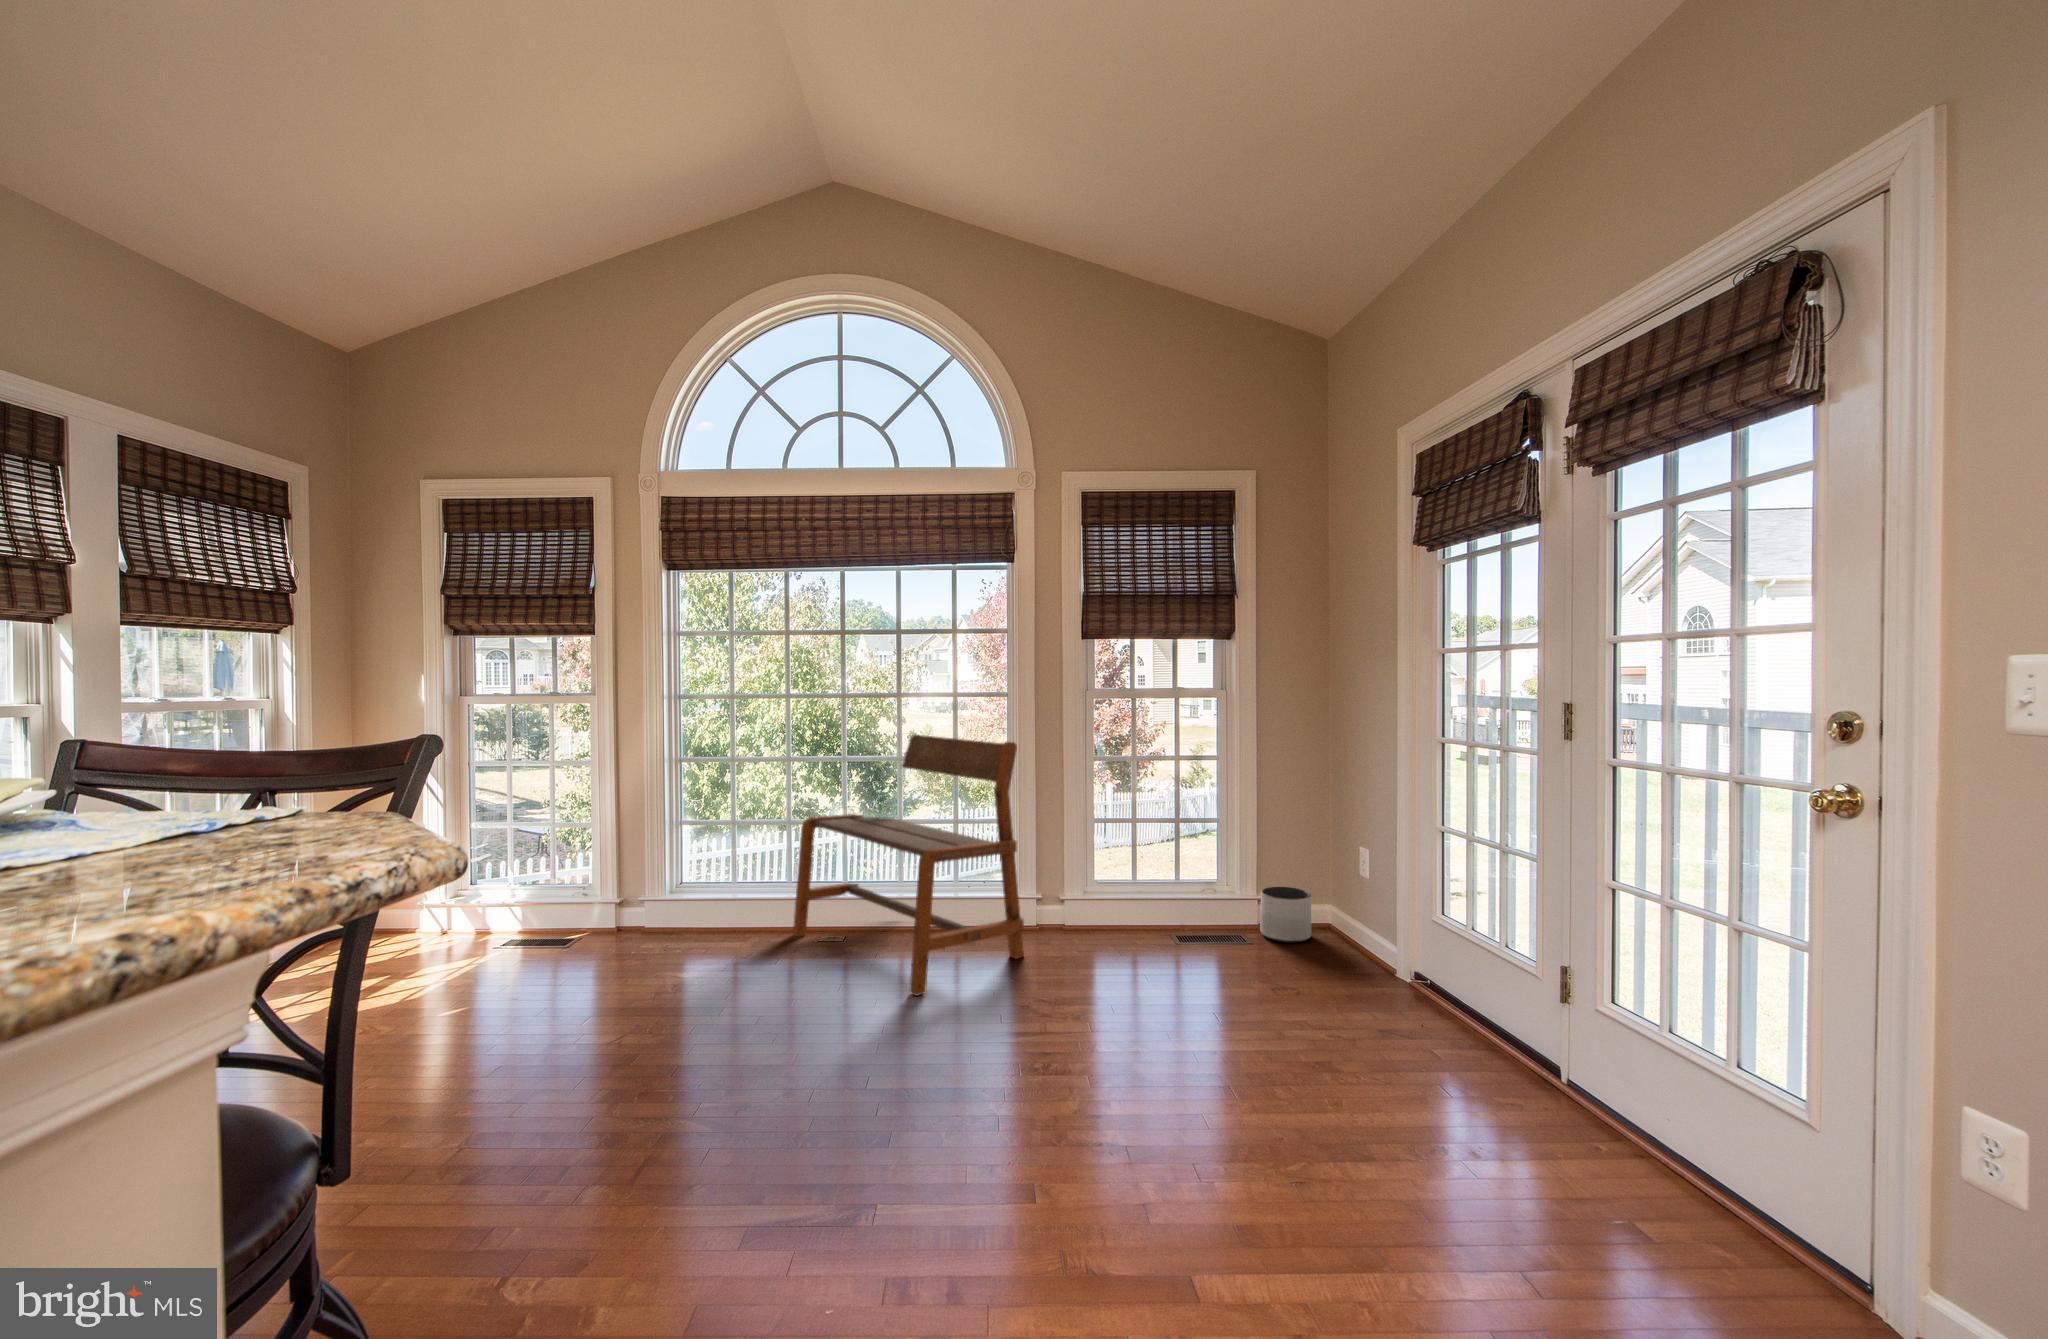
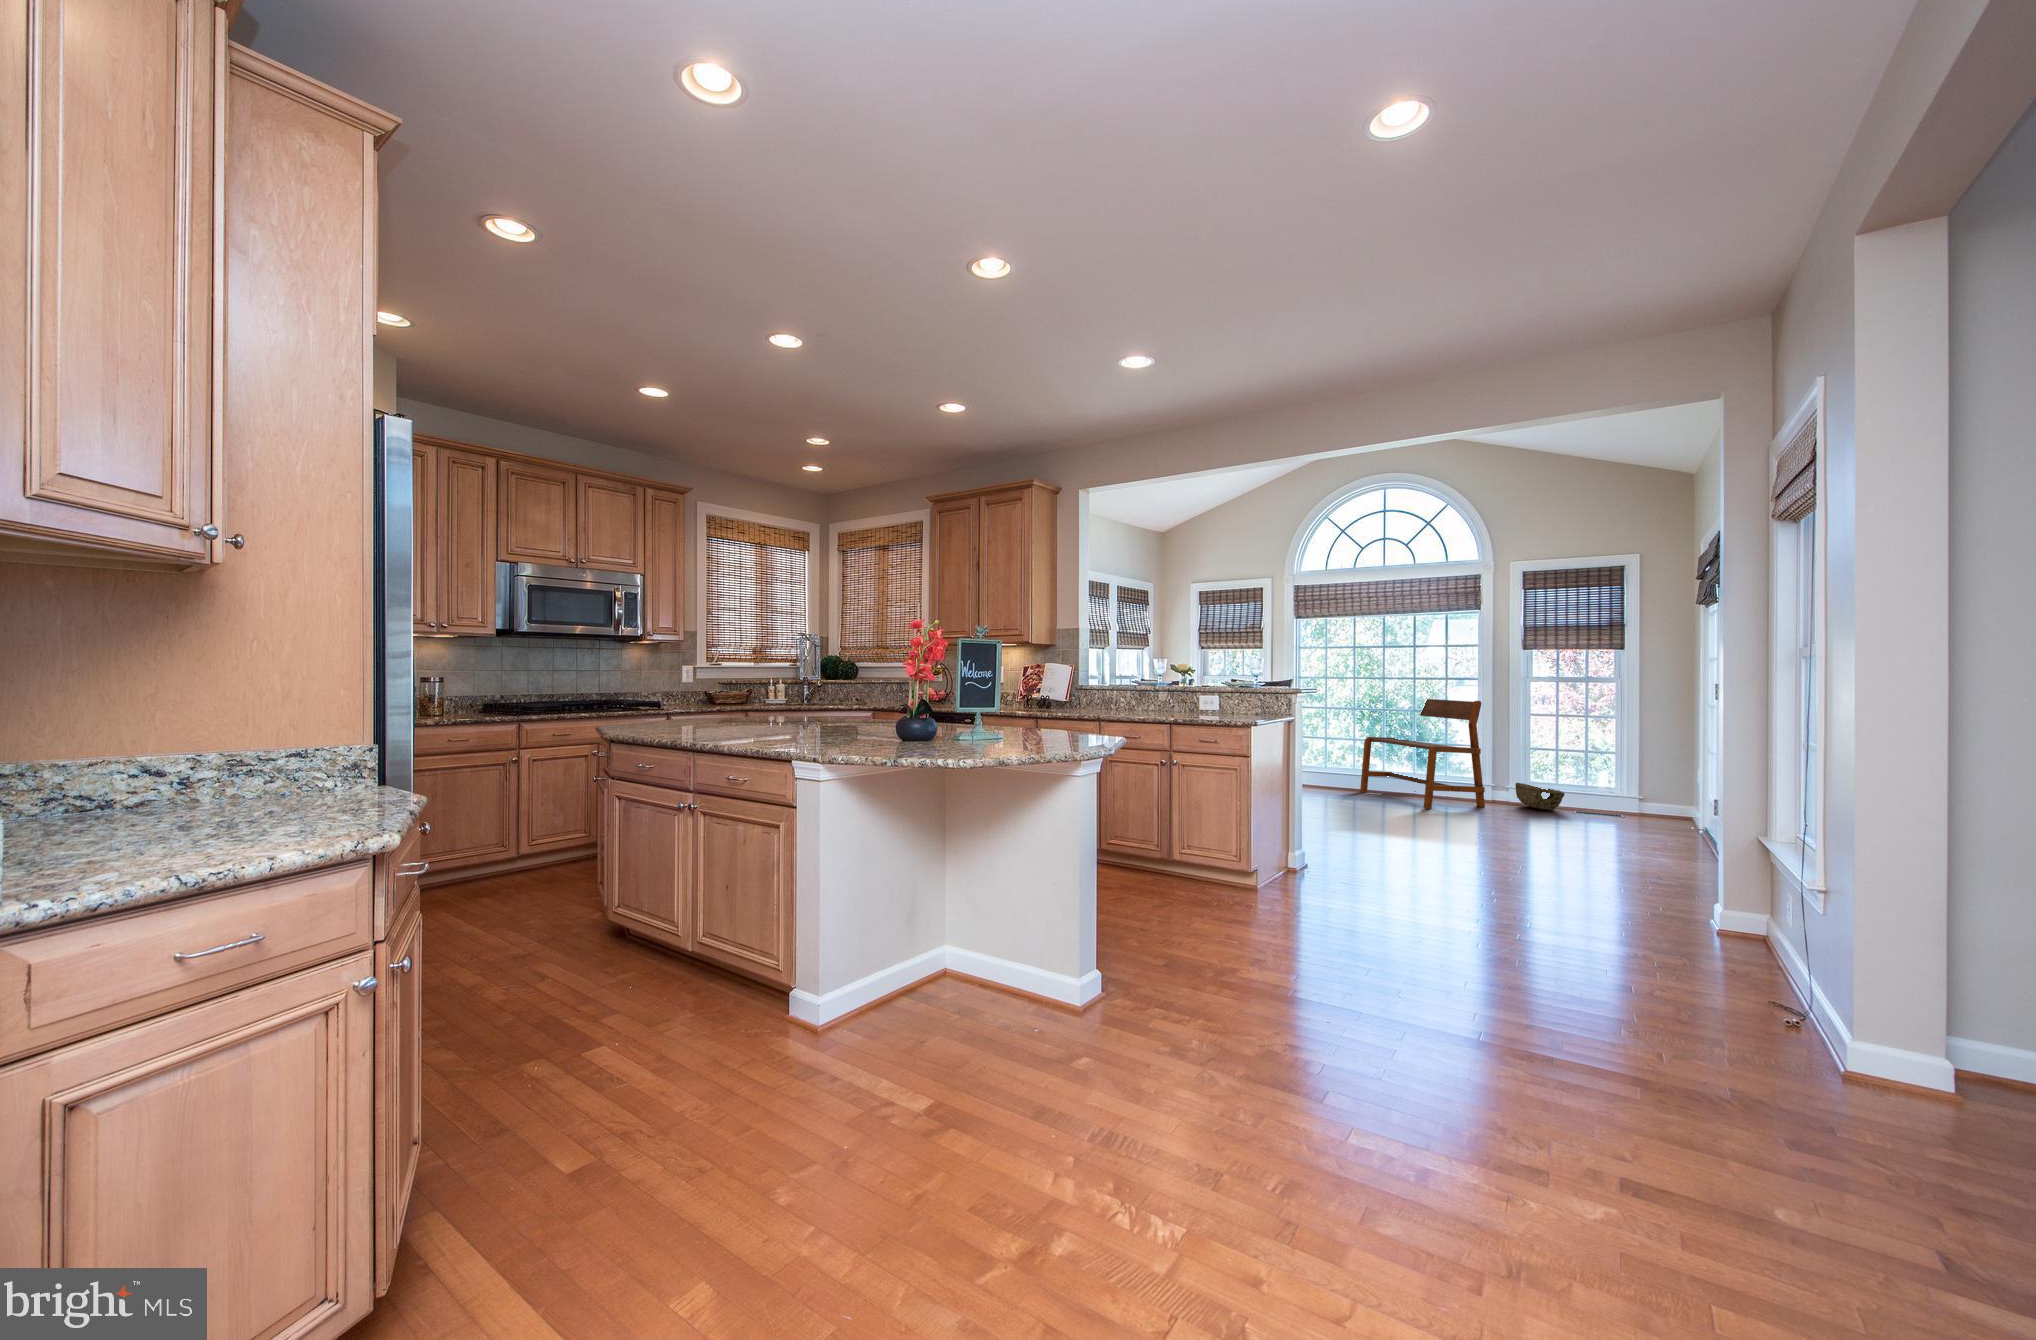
planter: present [1260,887,1311,943] -> none [1638,790,1672,817]
woven basket: none [1072,893,1158,952] -> present [1515,783,1565,810]

